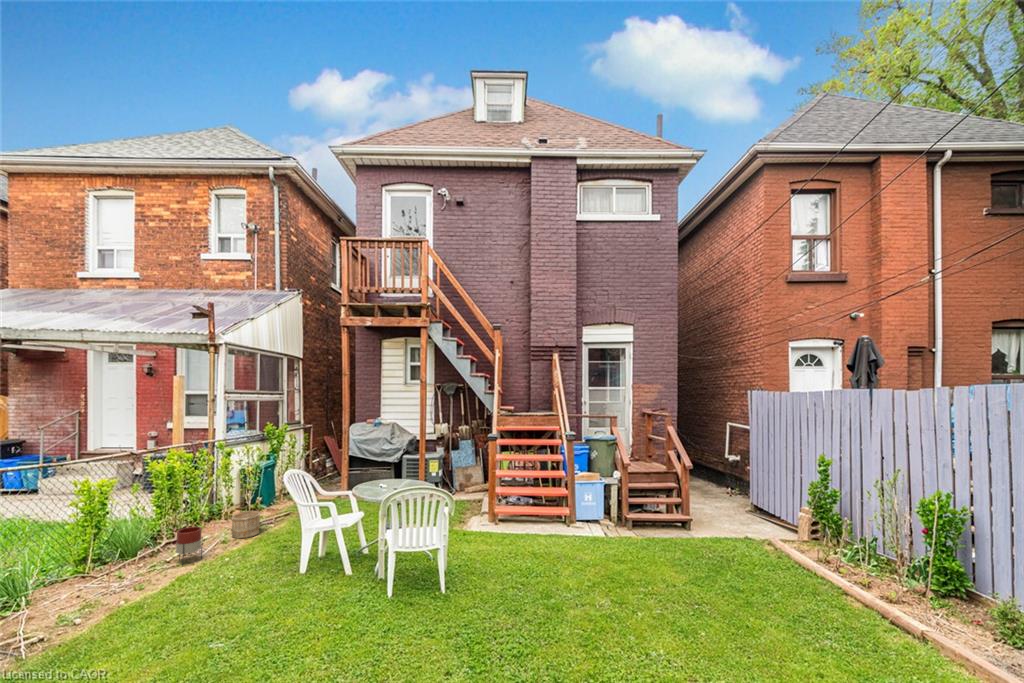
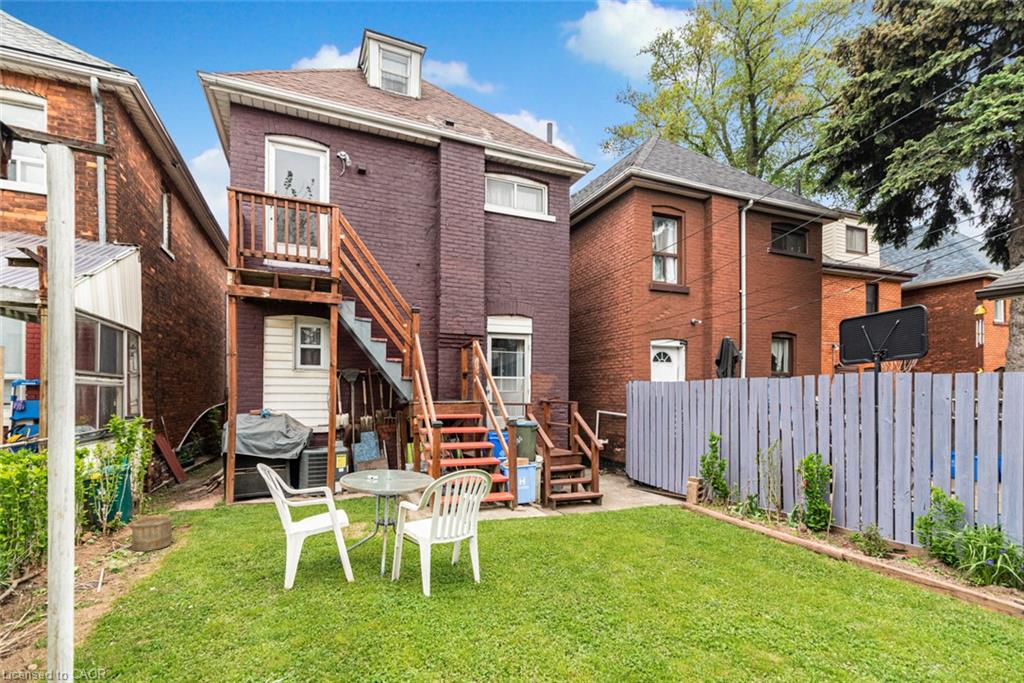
planter: present [176,527,203,565] -> none [96,528,135,579]

